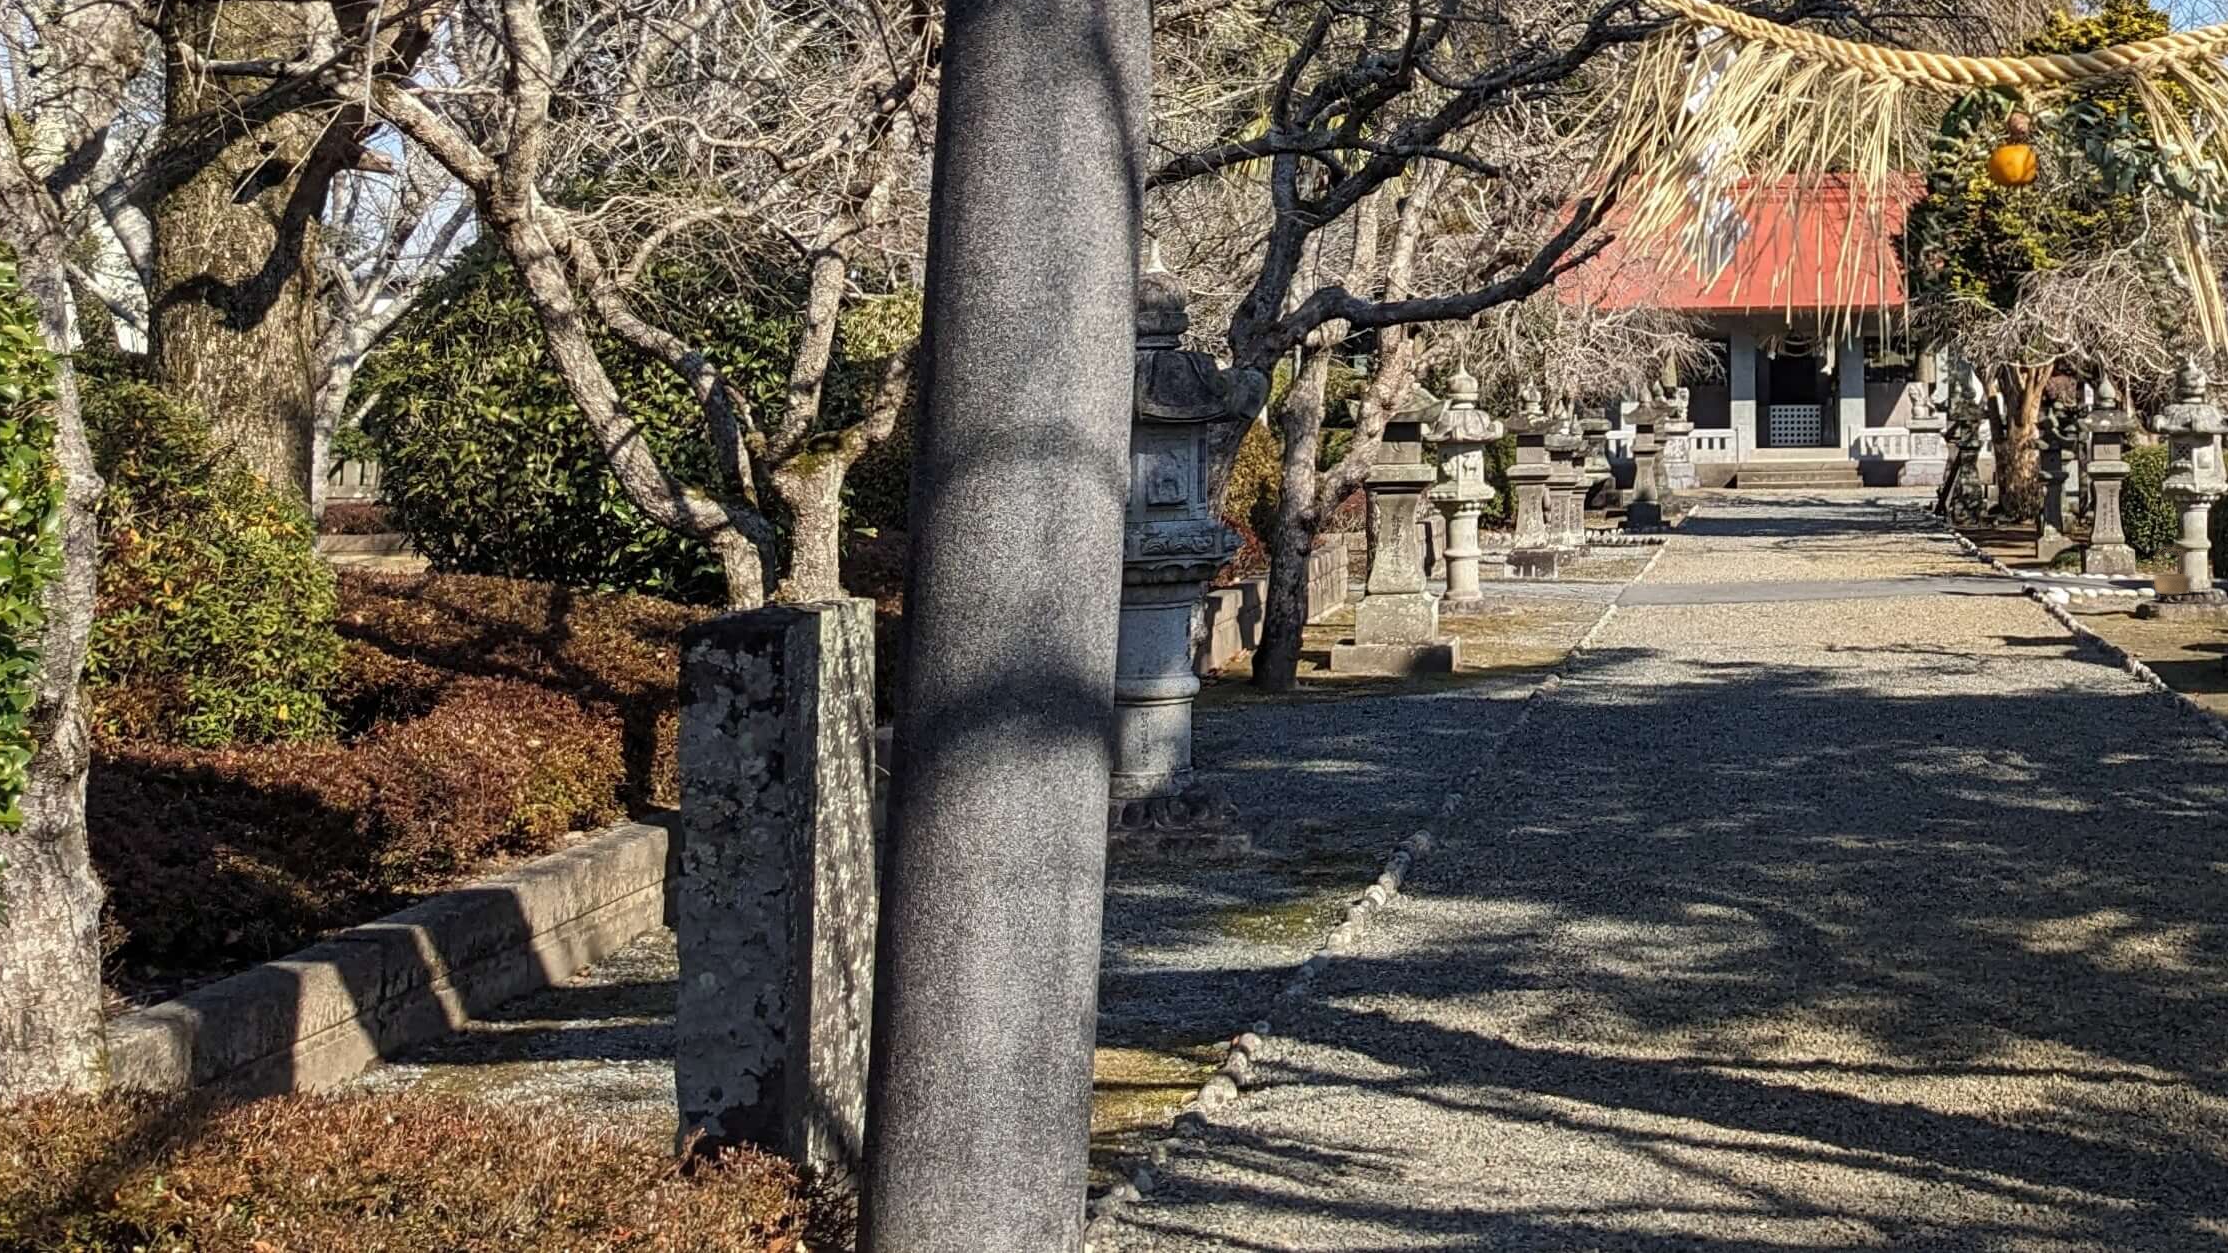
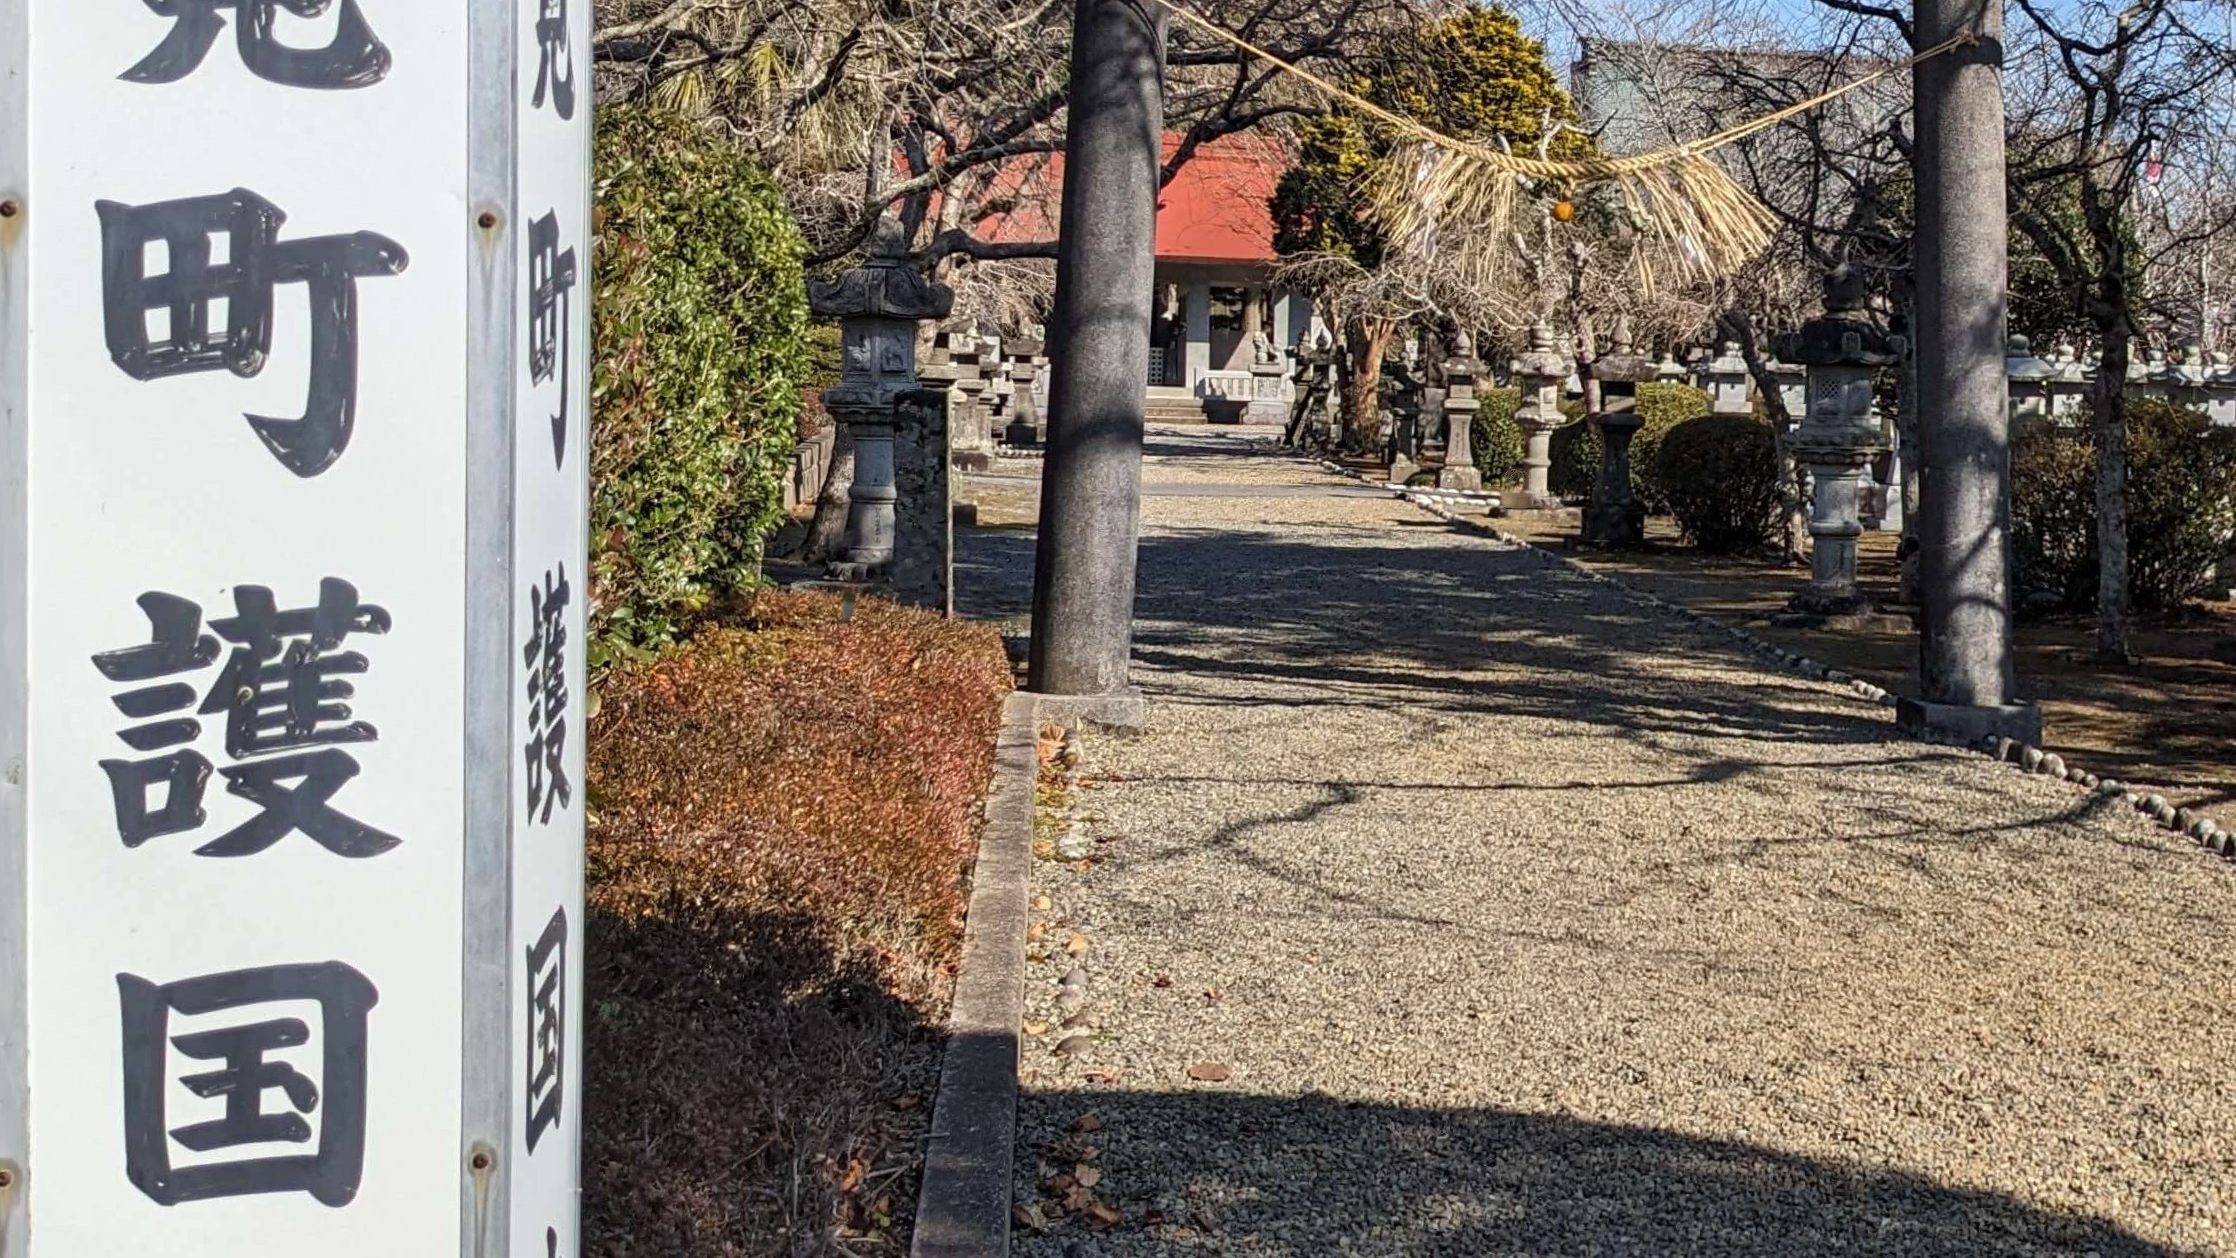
decorative plant: none [1156,784,1186,851] -> present [842,580,860,622]

